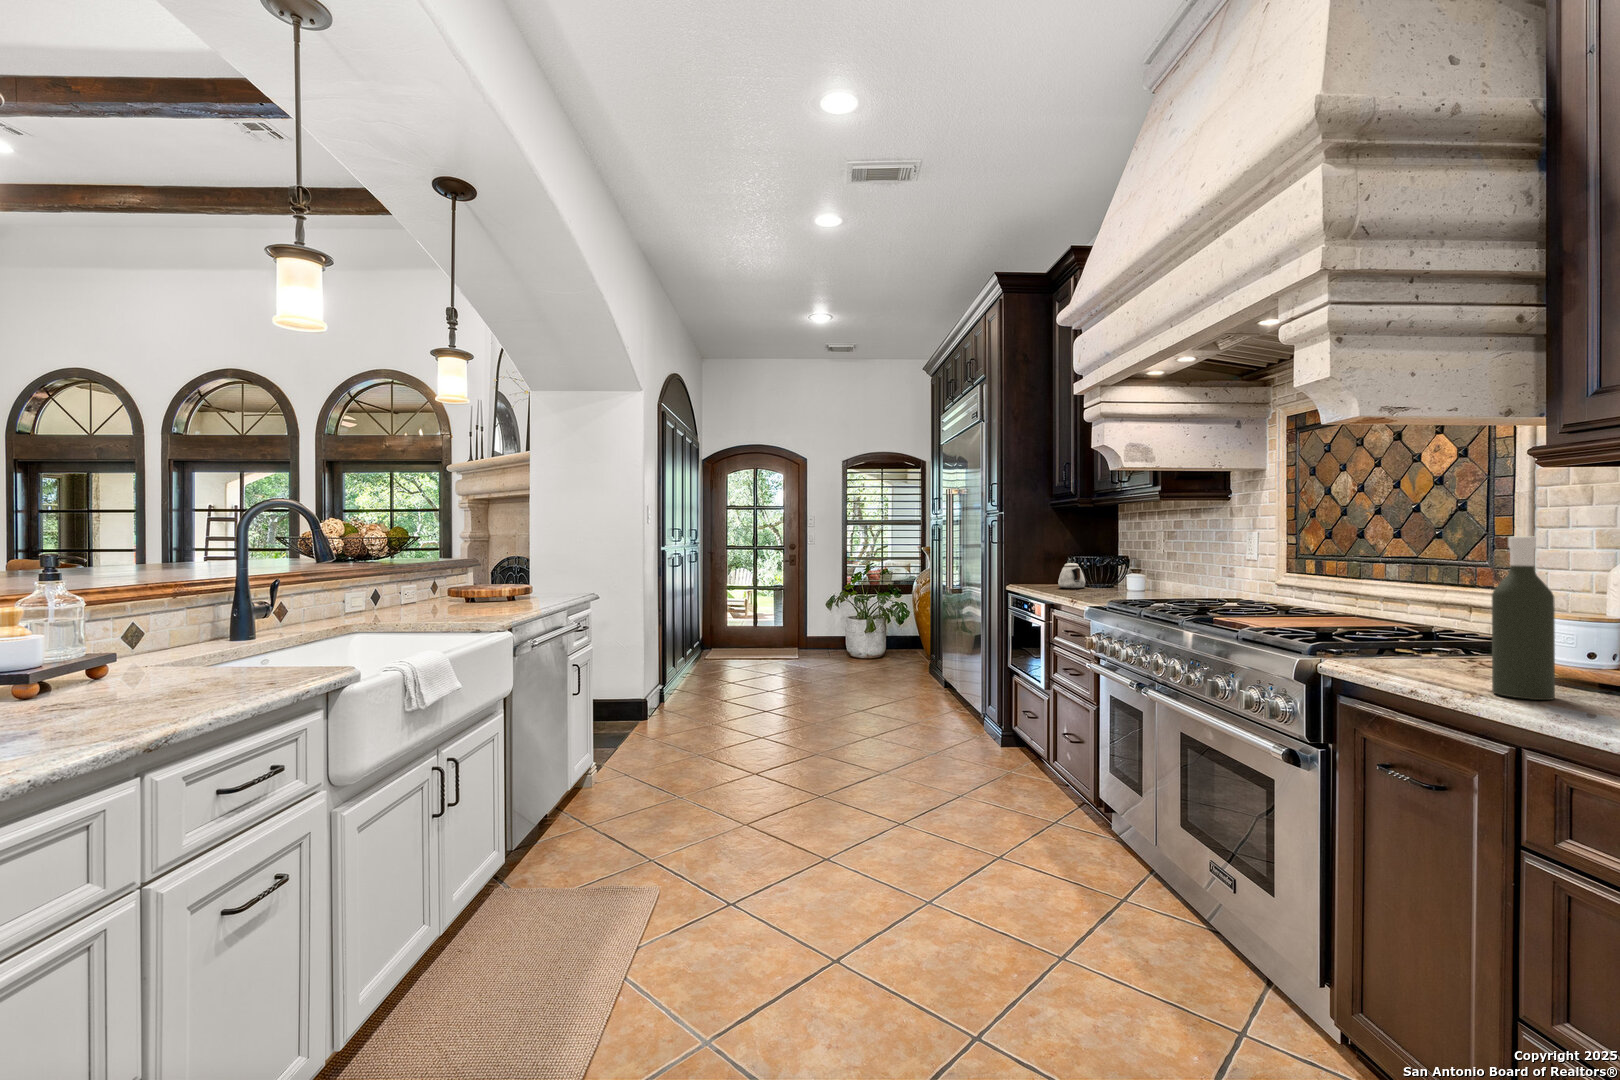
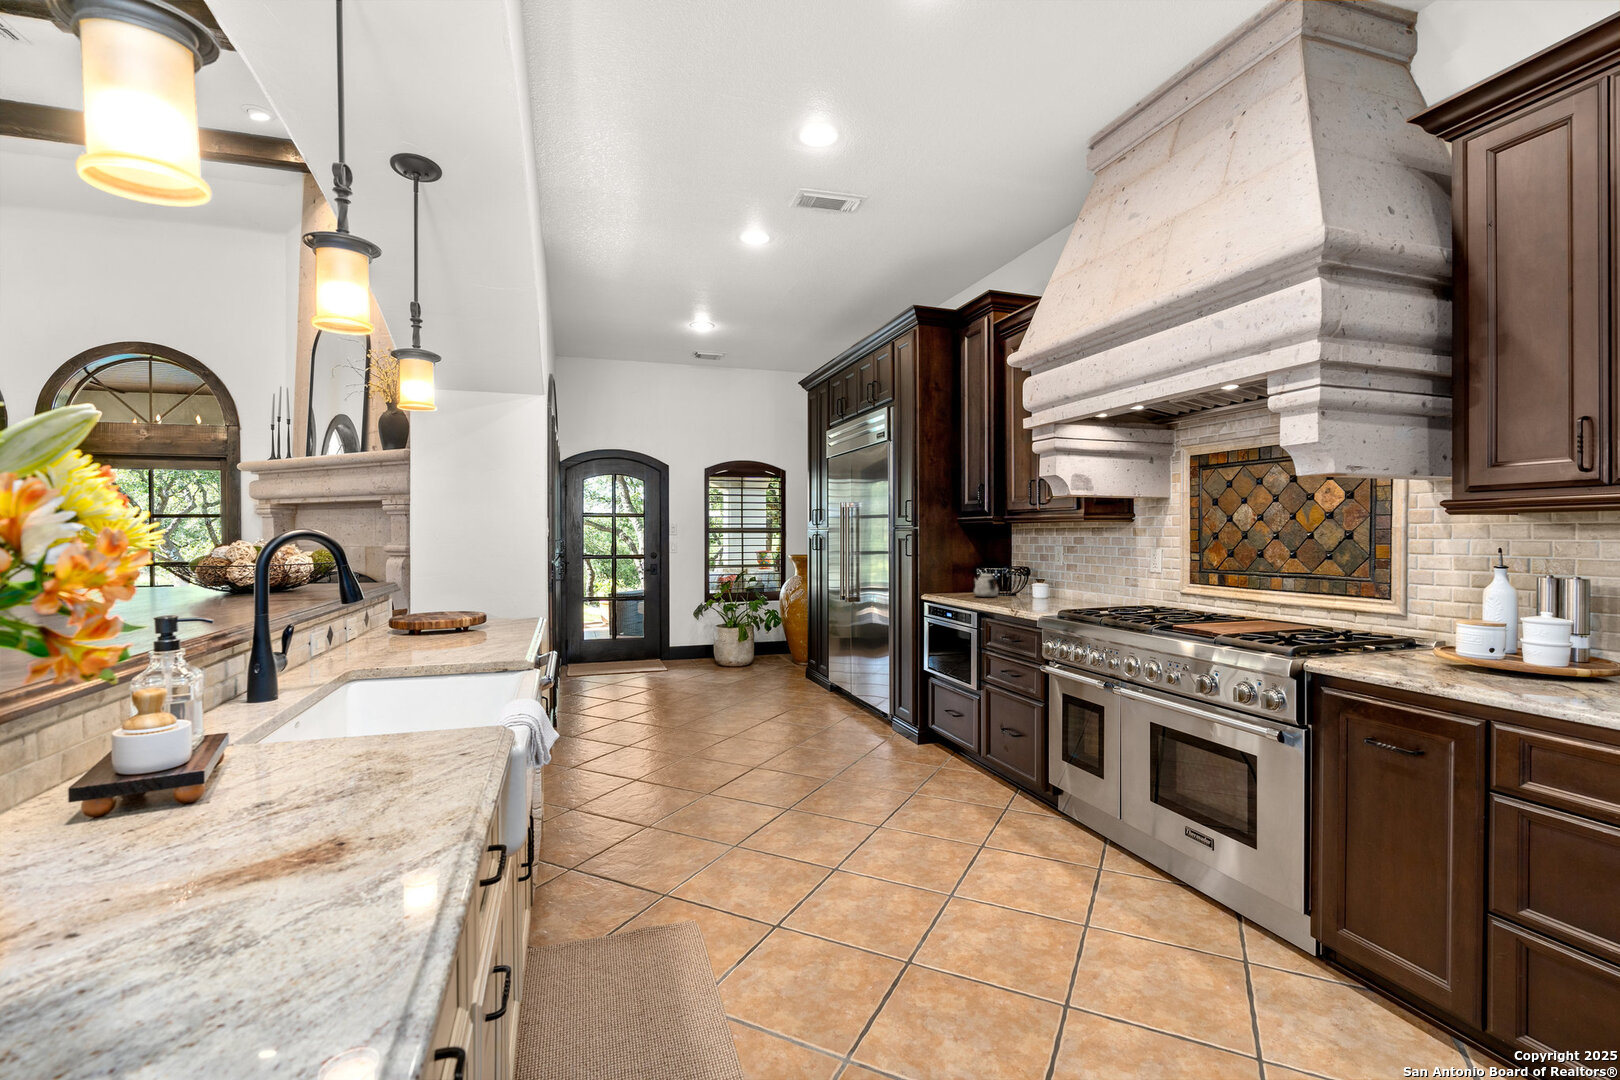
bottle: present [1492,536,1555,700] -> none [1456,569,1499,684]

